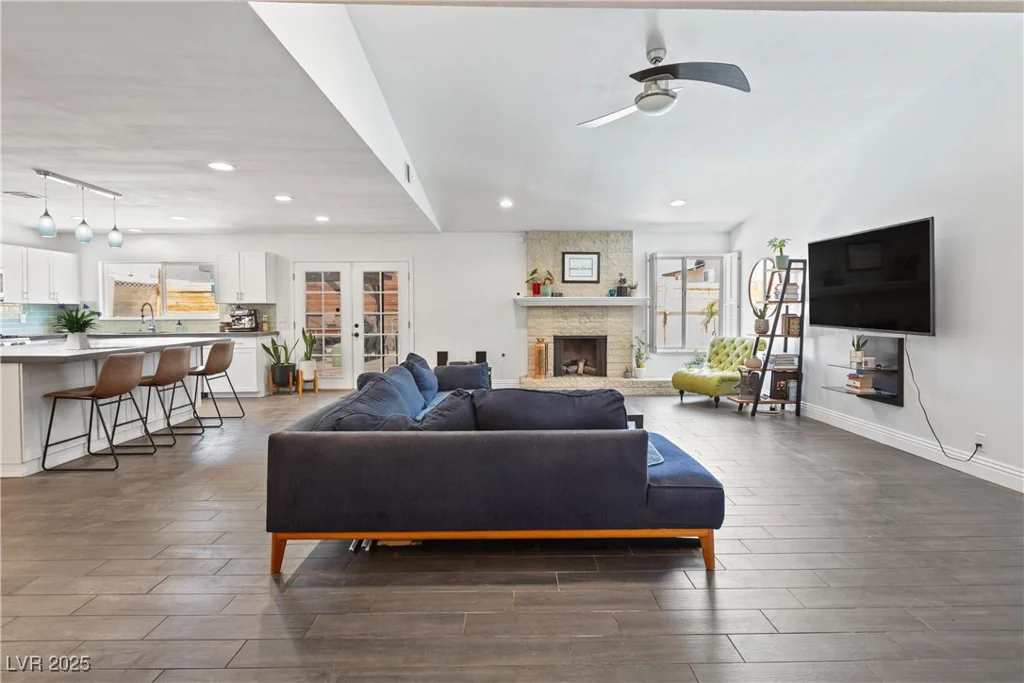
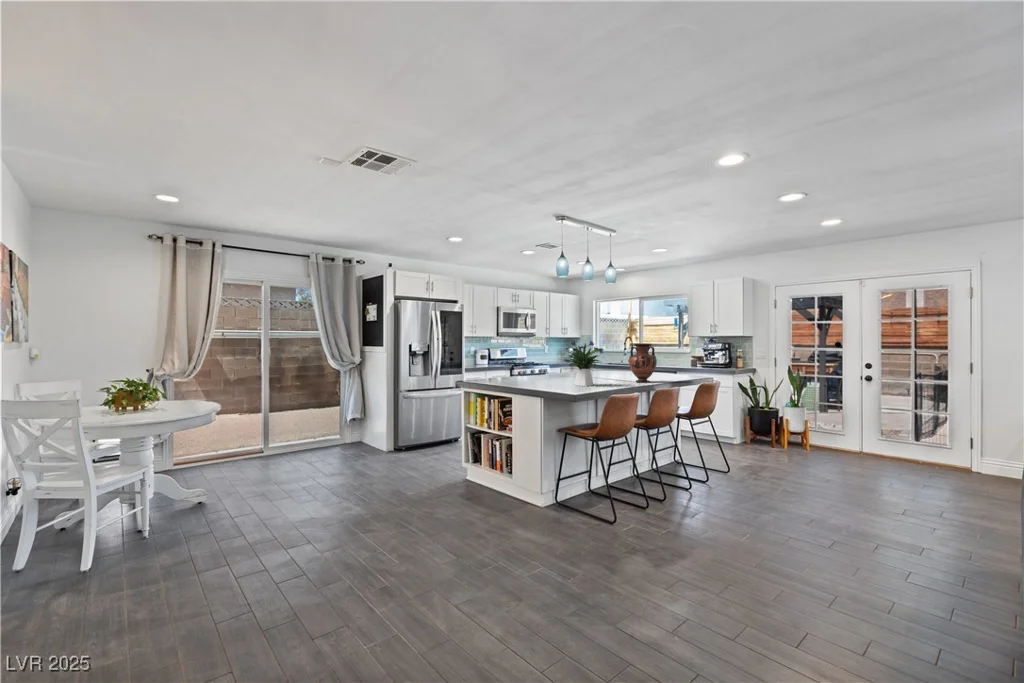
vase: none [136,308,167,344] -> present [629,343,657,383]

